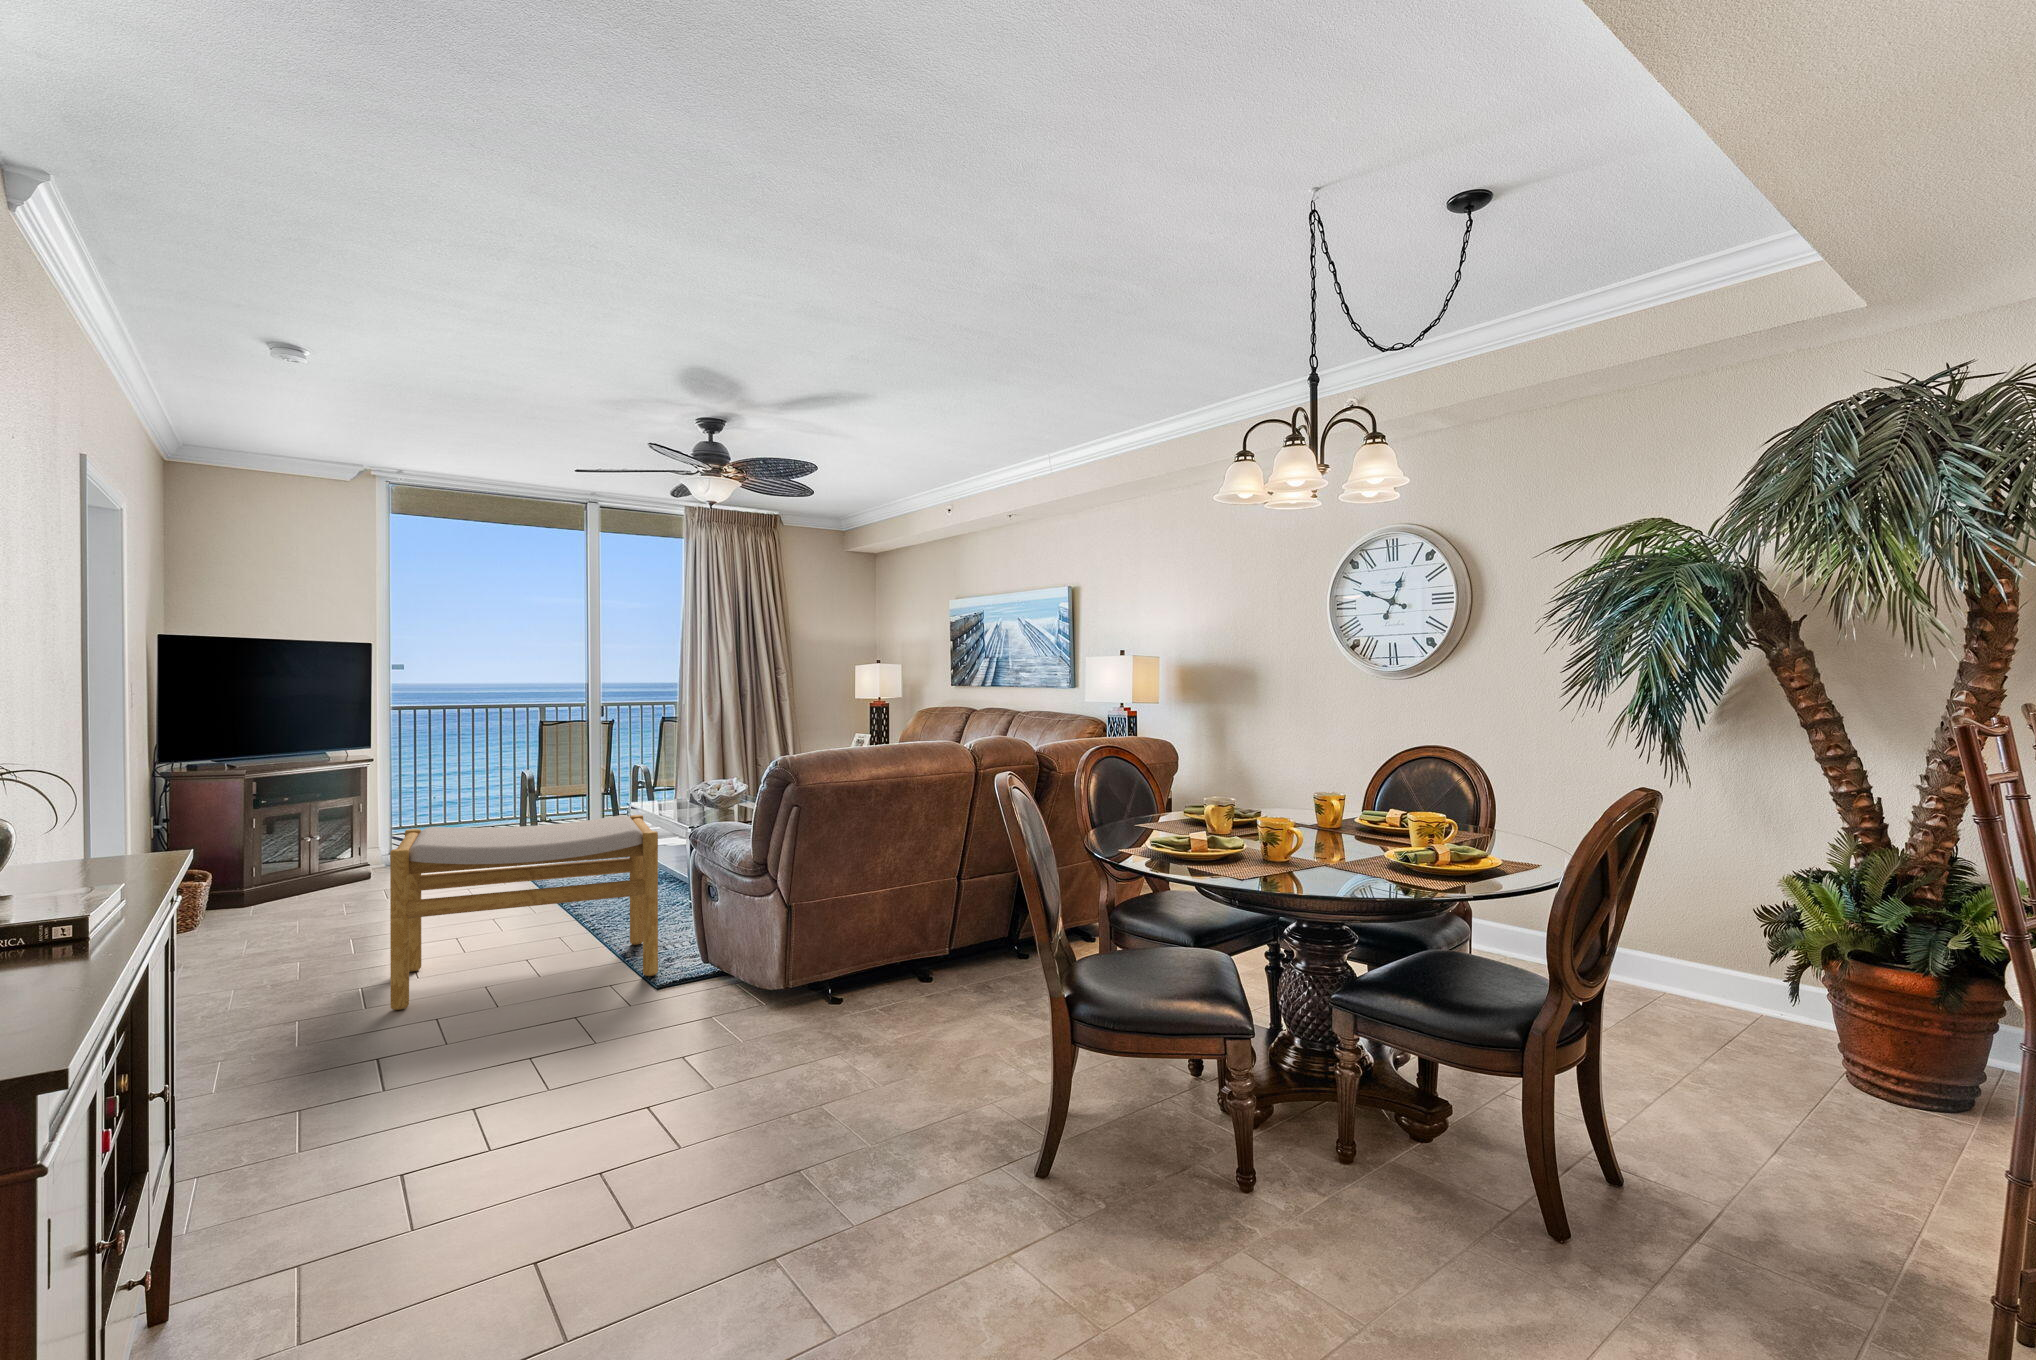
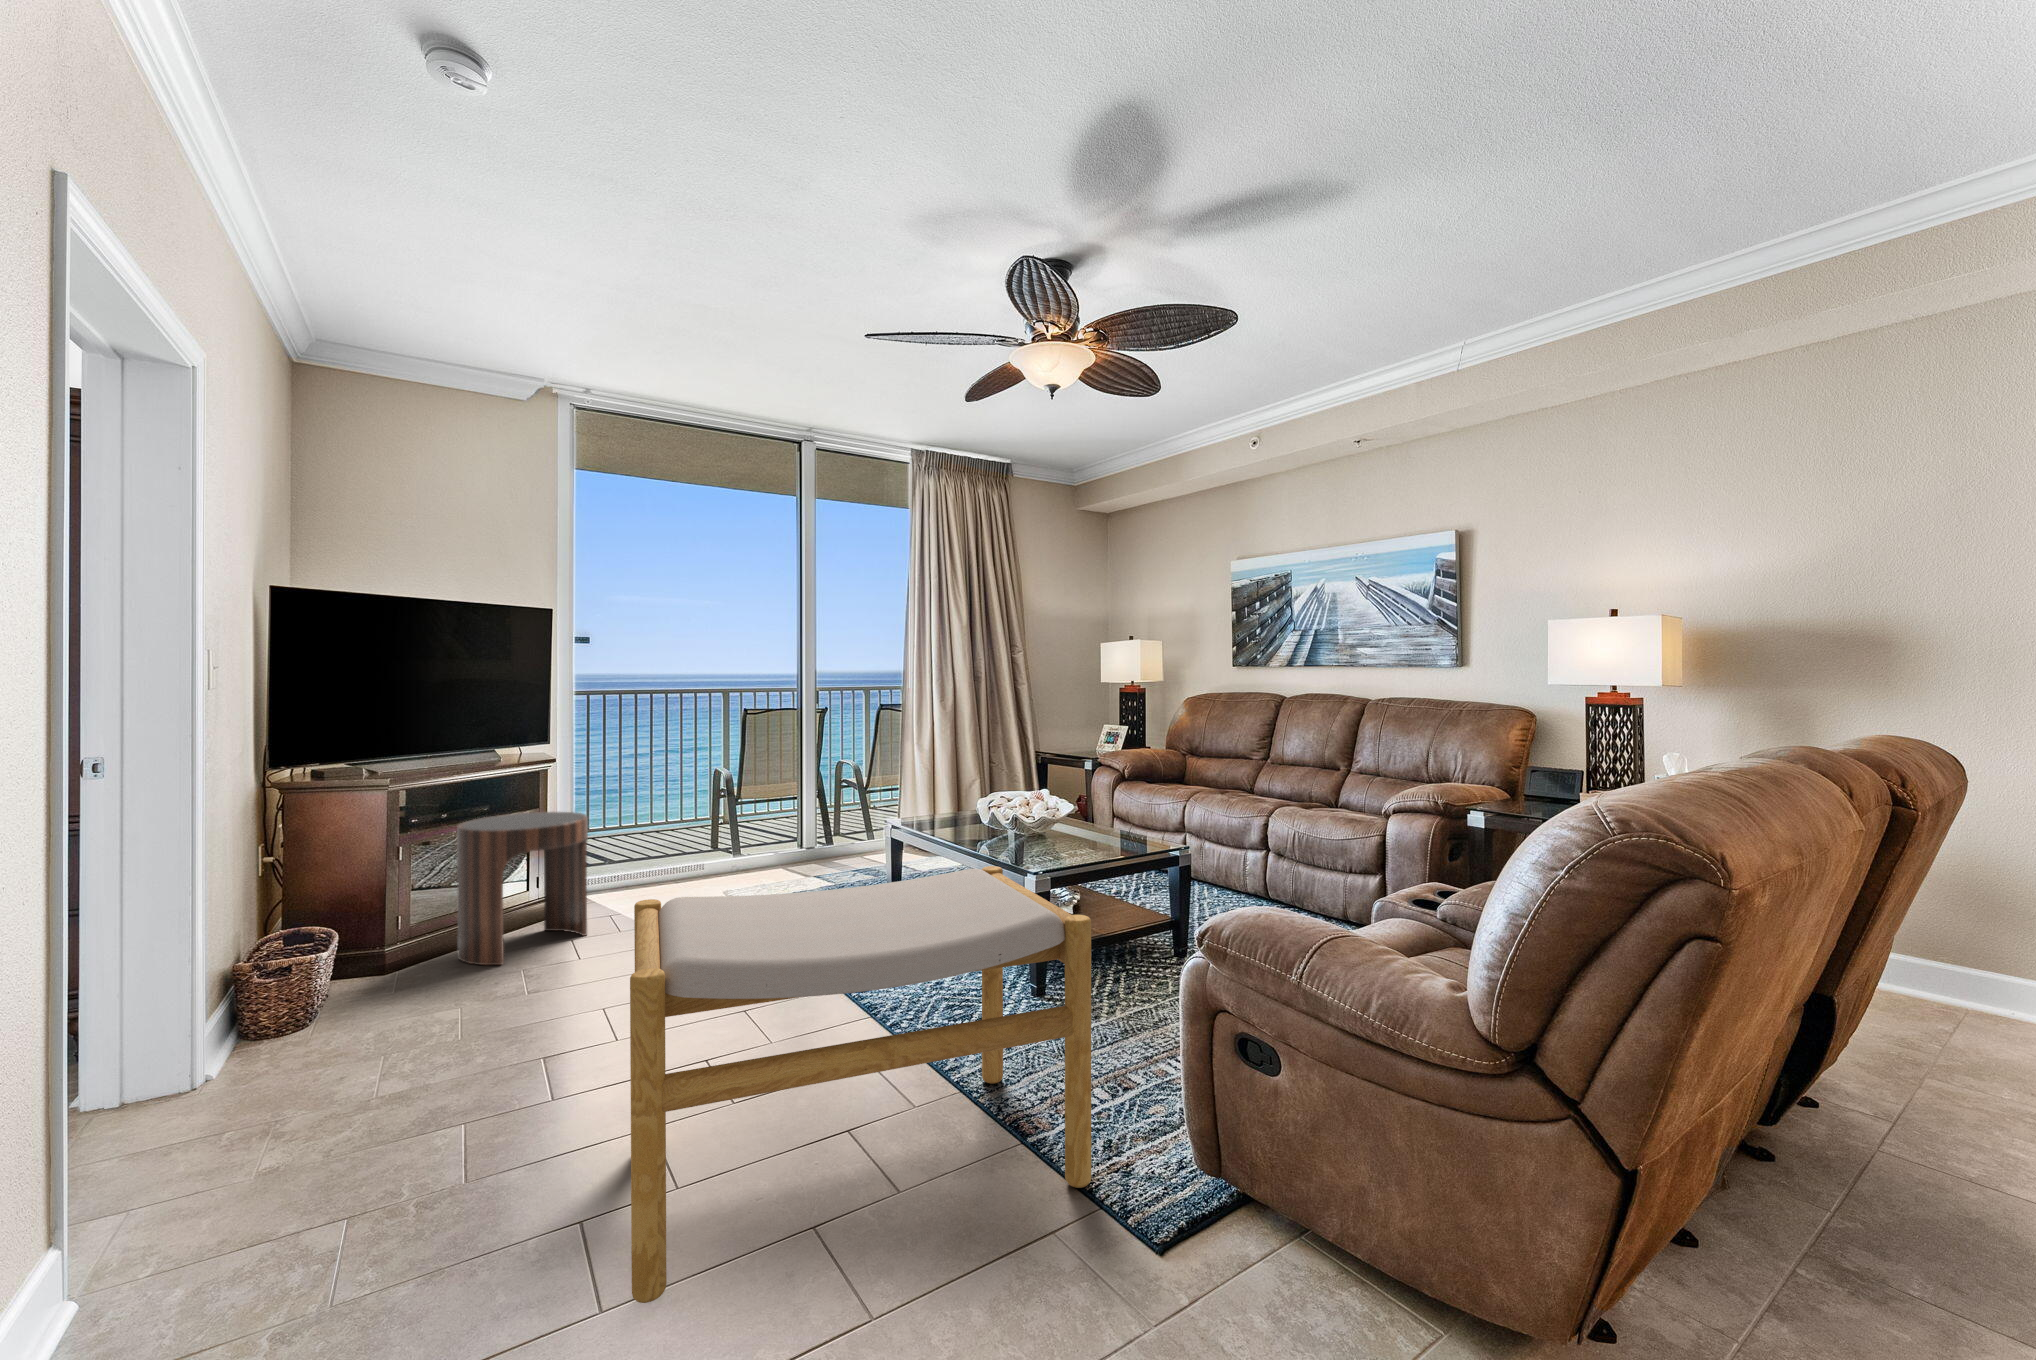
side table: none [296,797,396,903] -> present [457,812,588,965]

